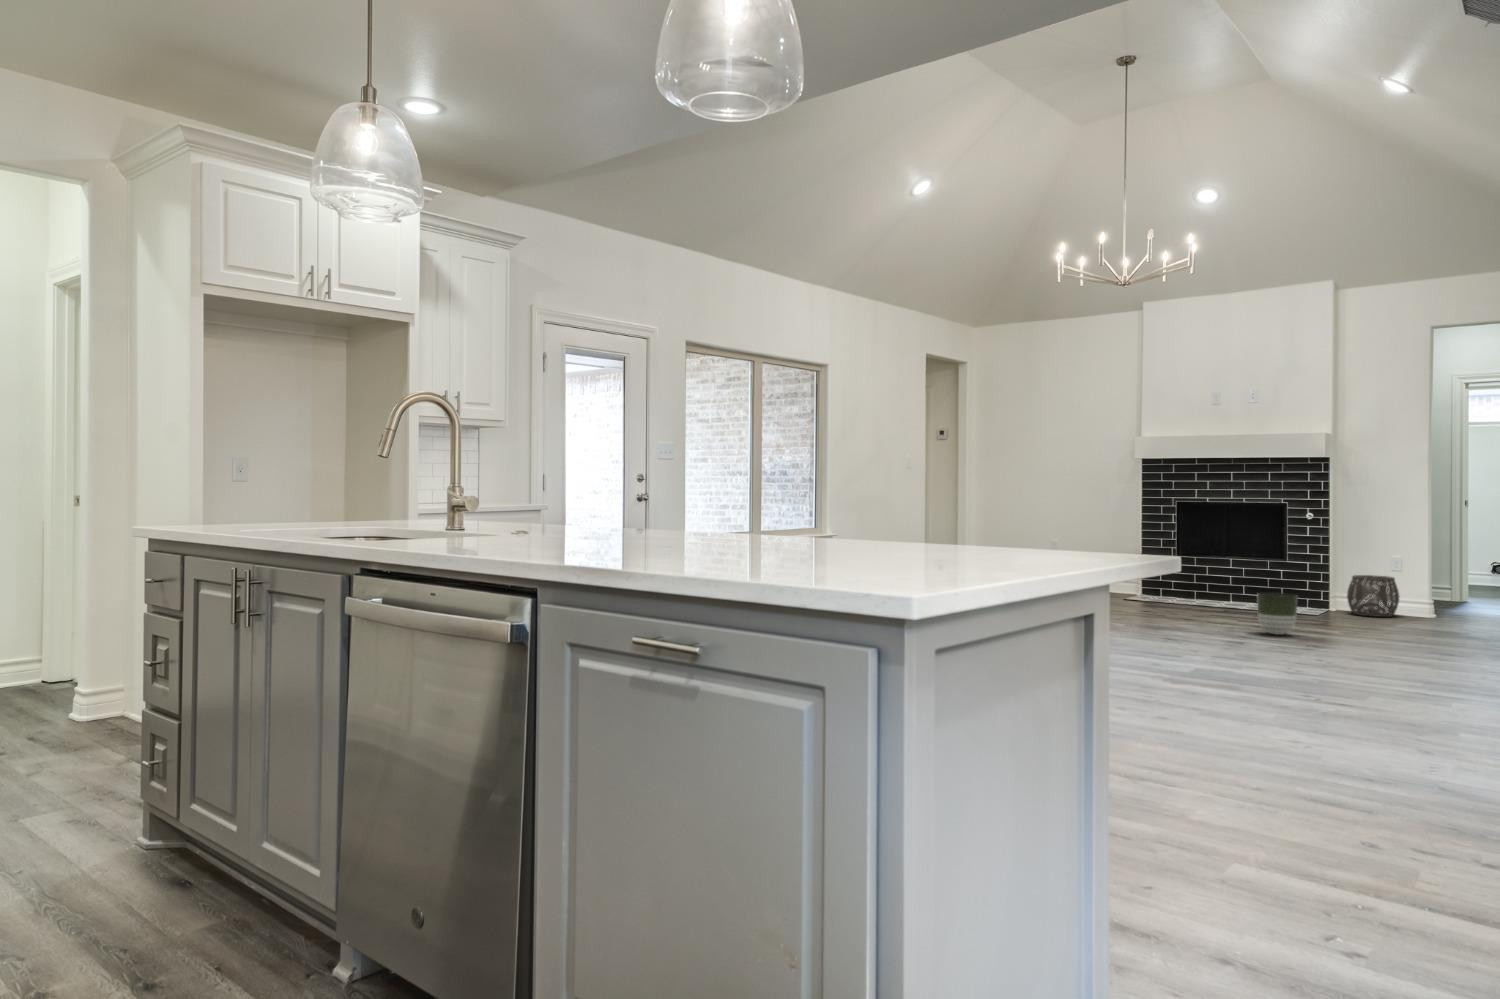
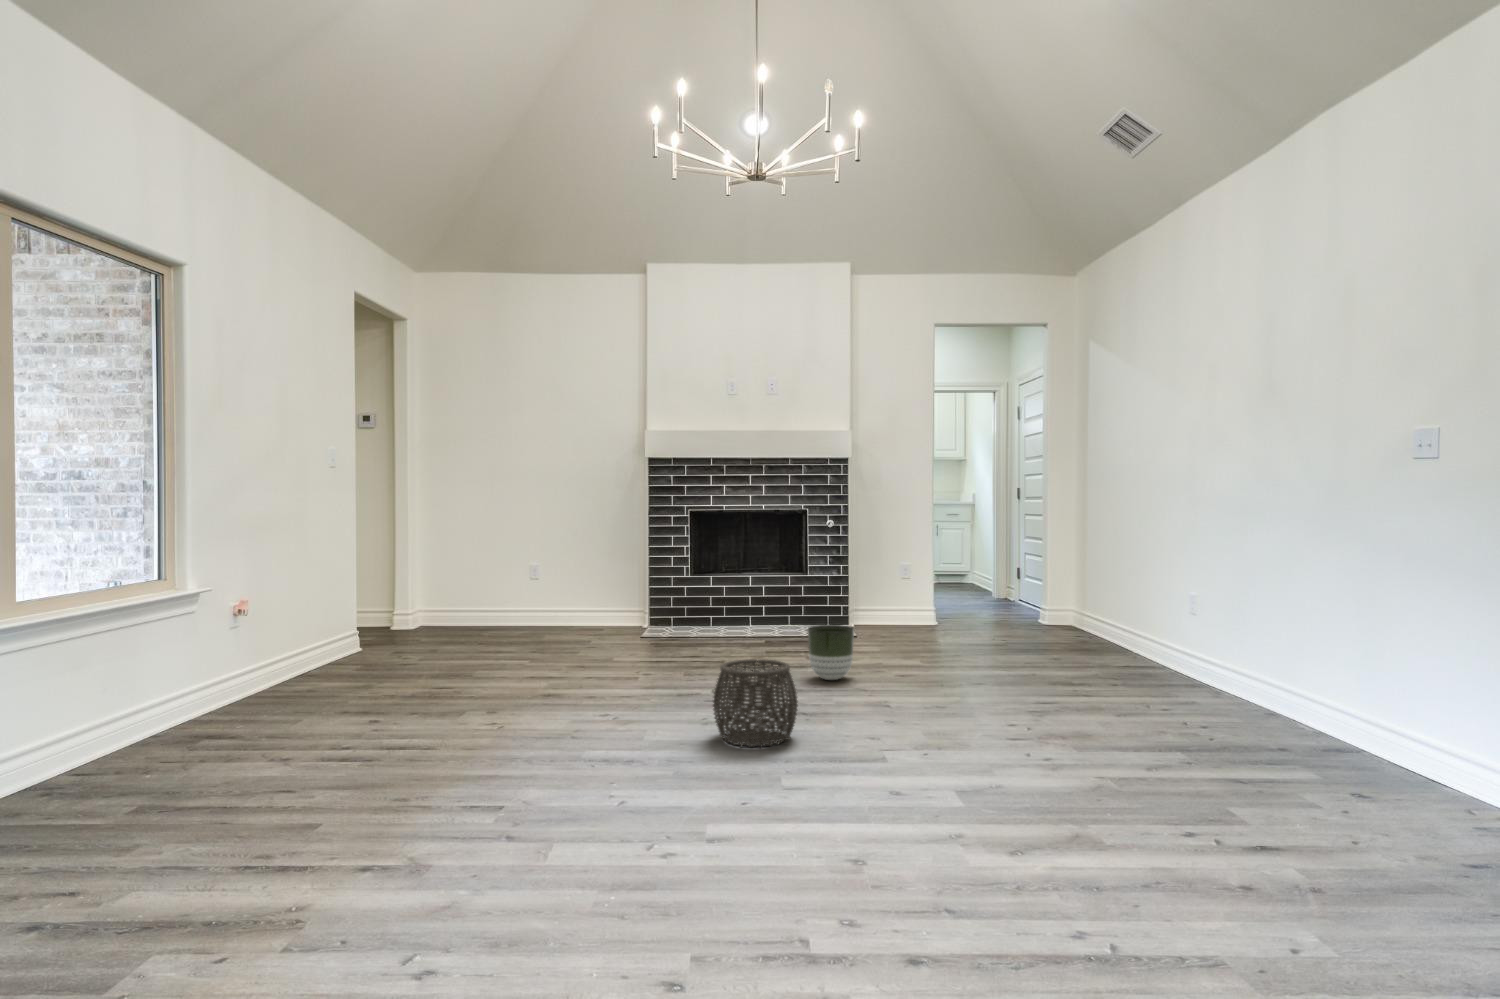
woven basket: present [1347,575,1399,617] -> present [713,659,798,747]

